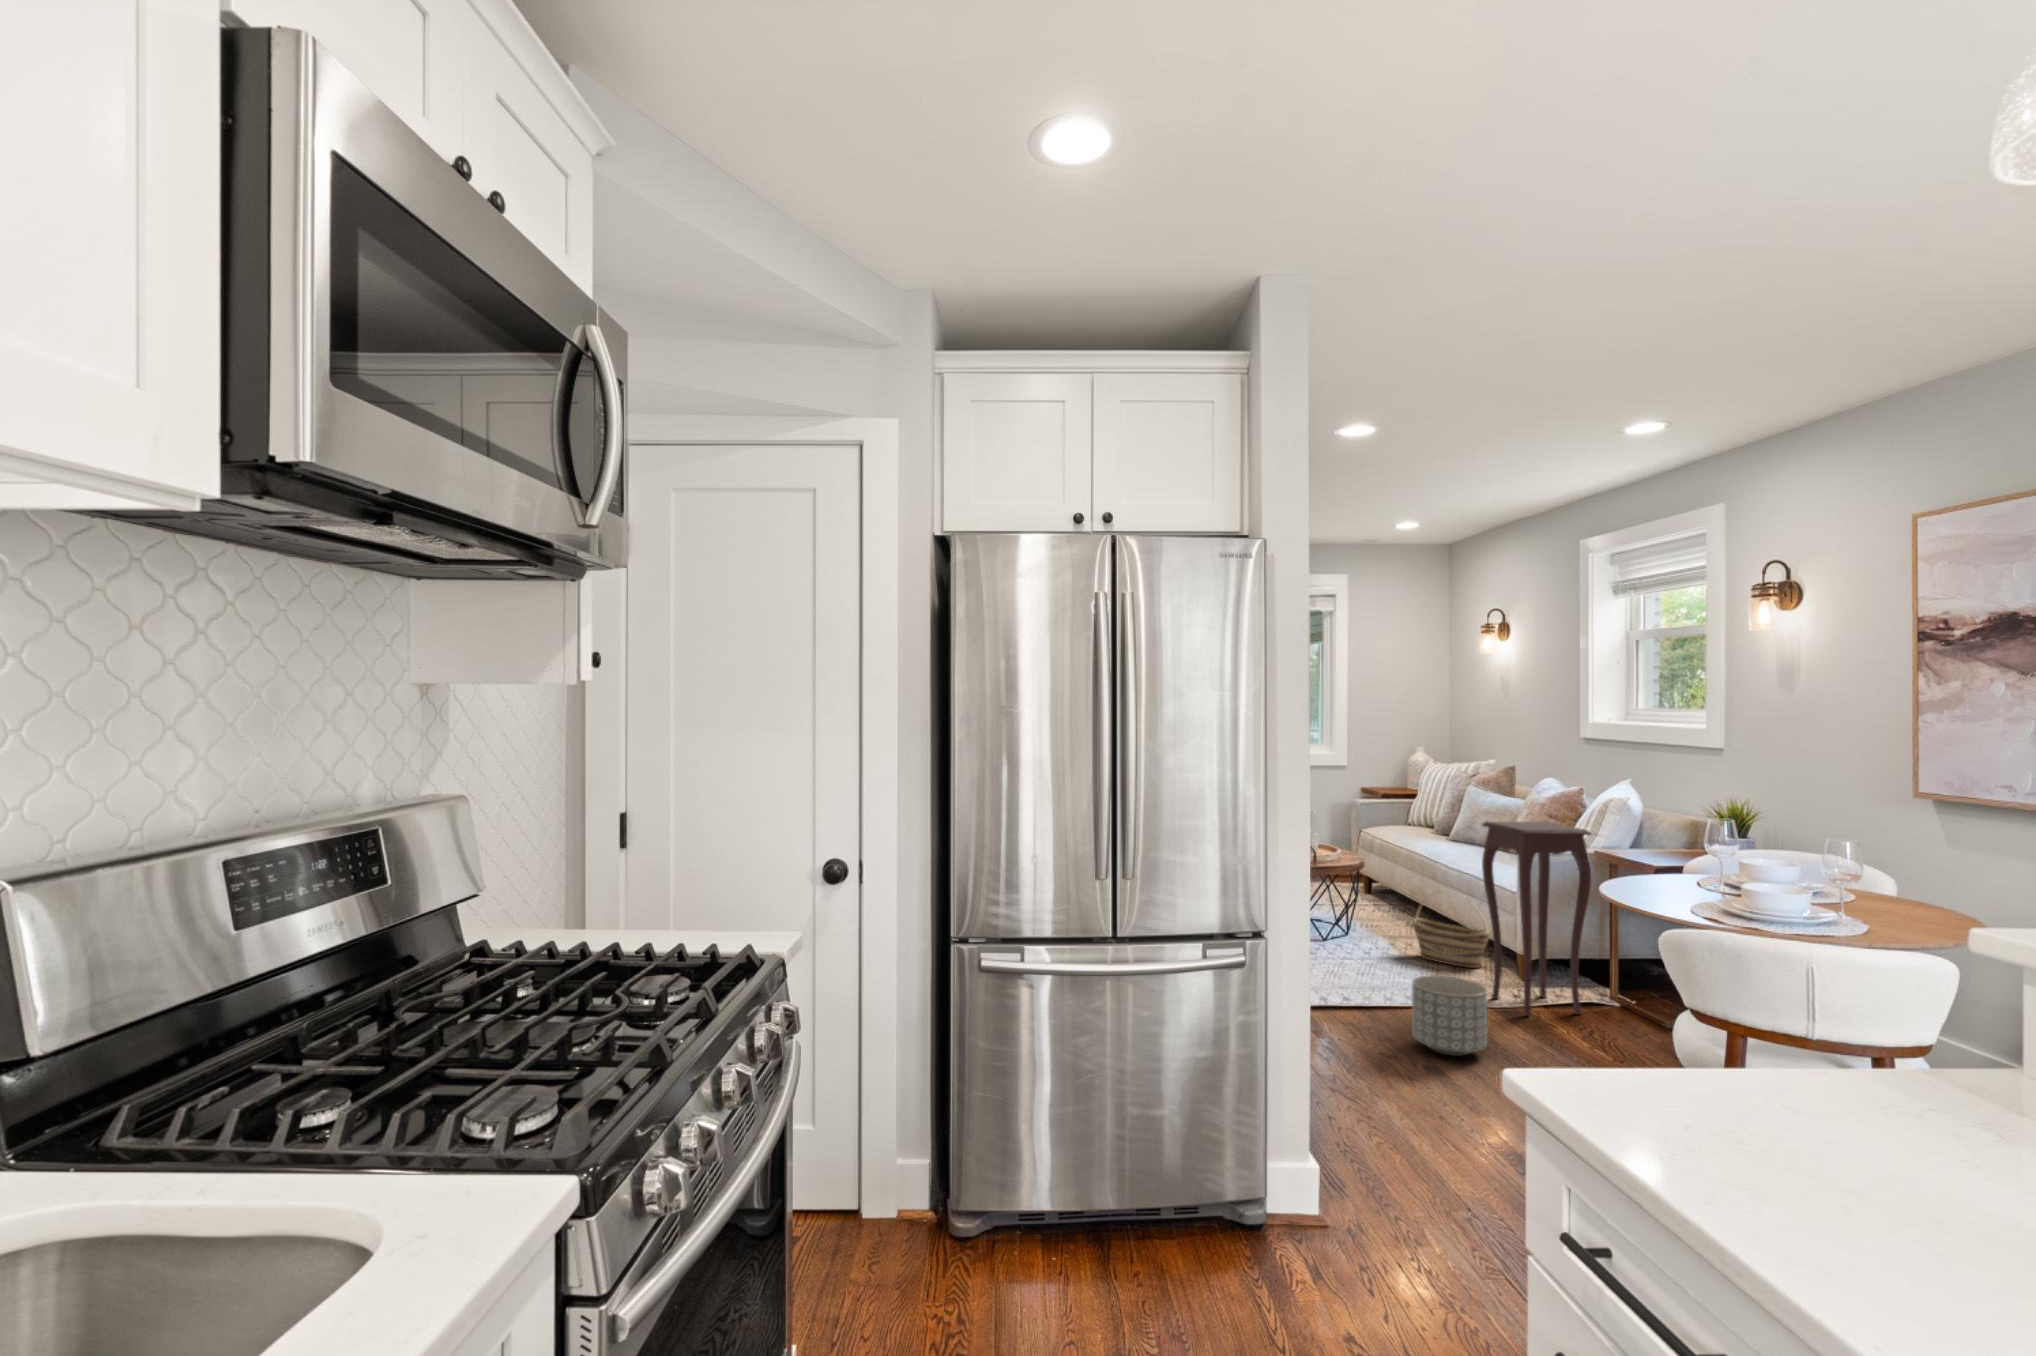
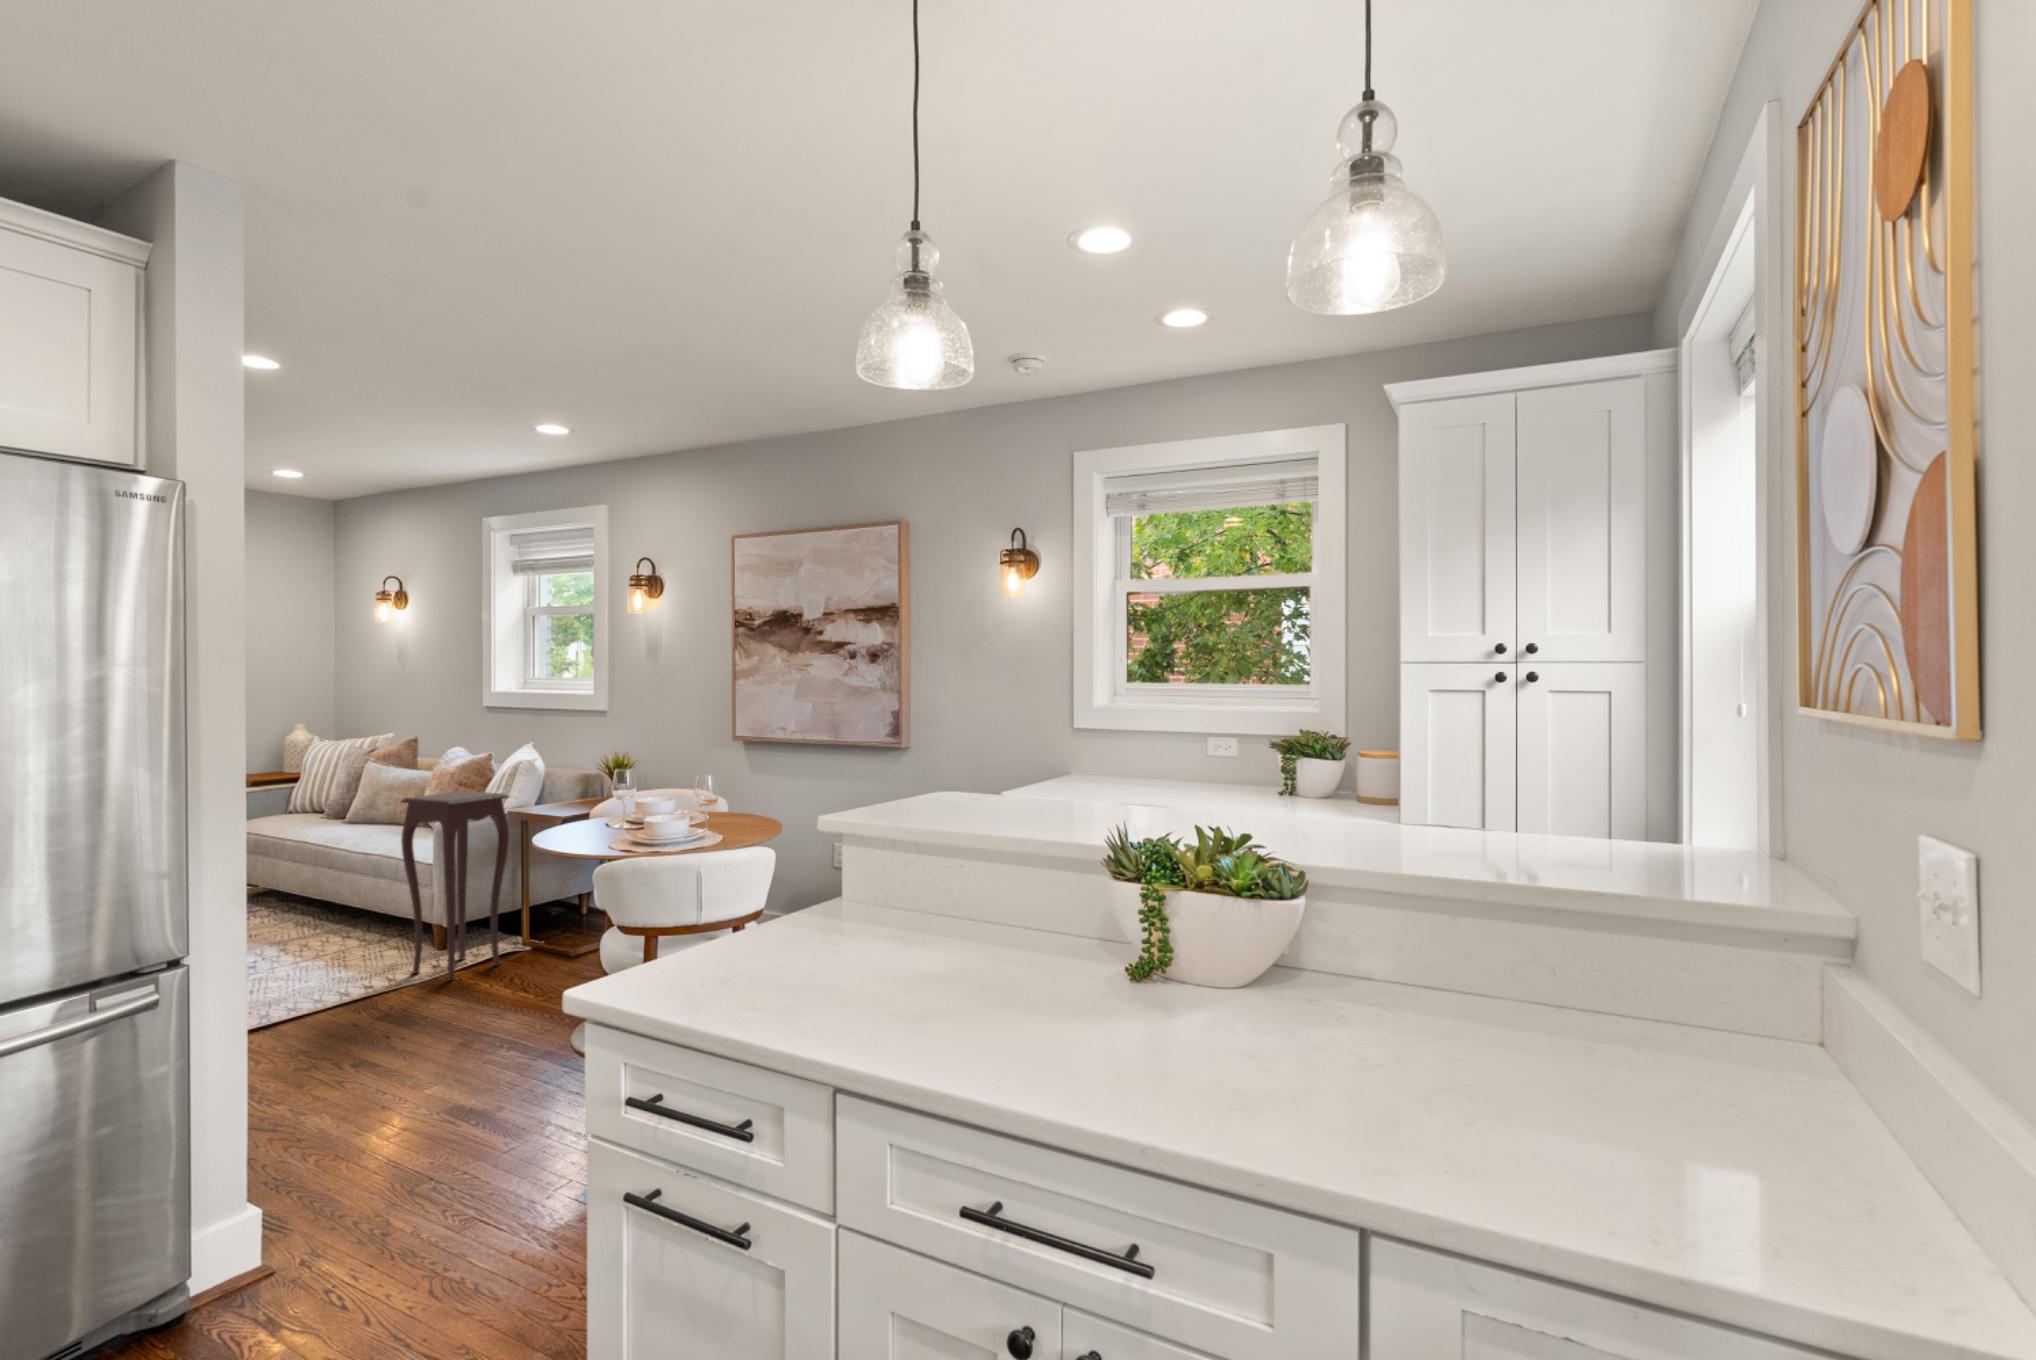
basket: present [1414,907,1489,968] -> none [314,876,402,955]
planter: present [1412,975,1487,1056] -> none [338,959,421,1041]

